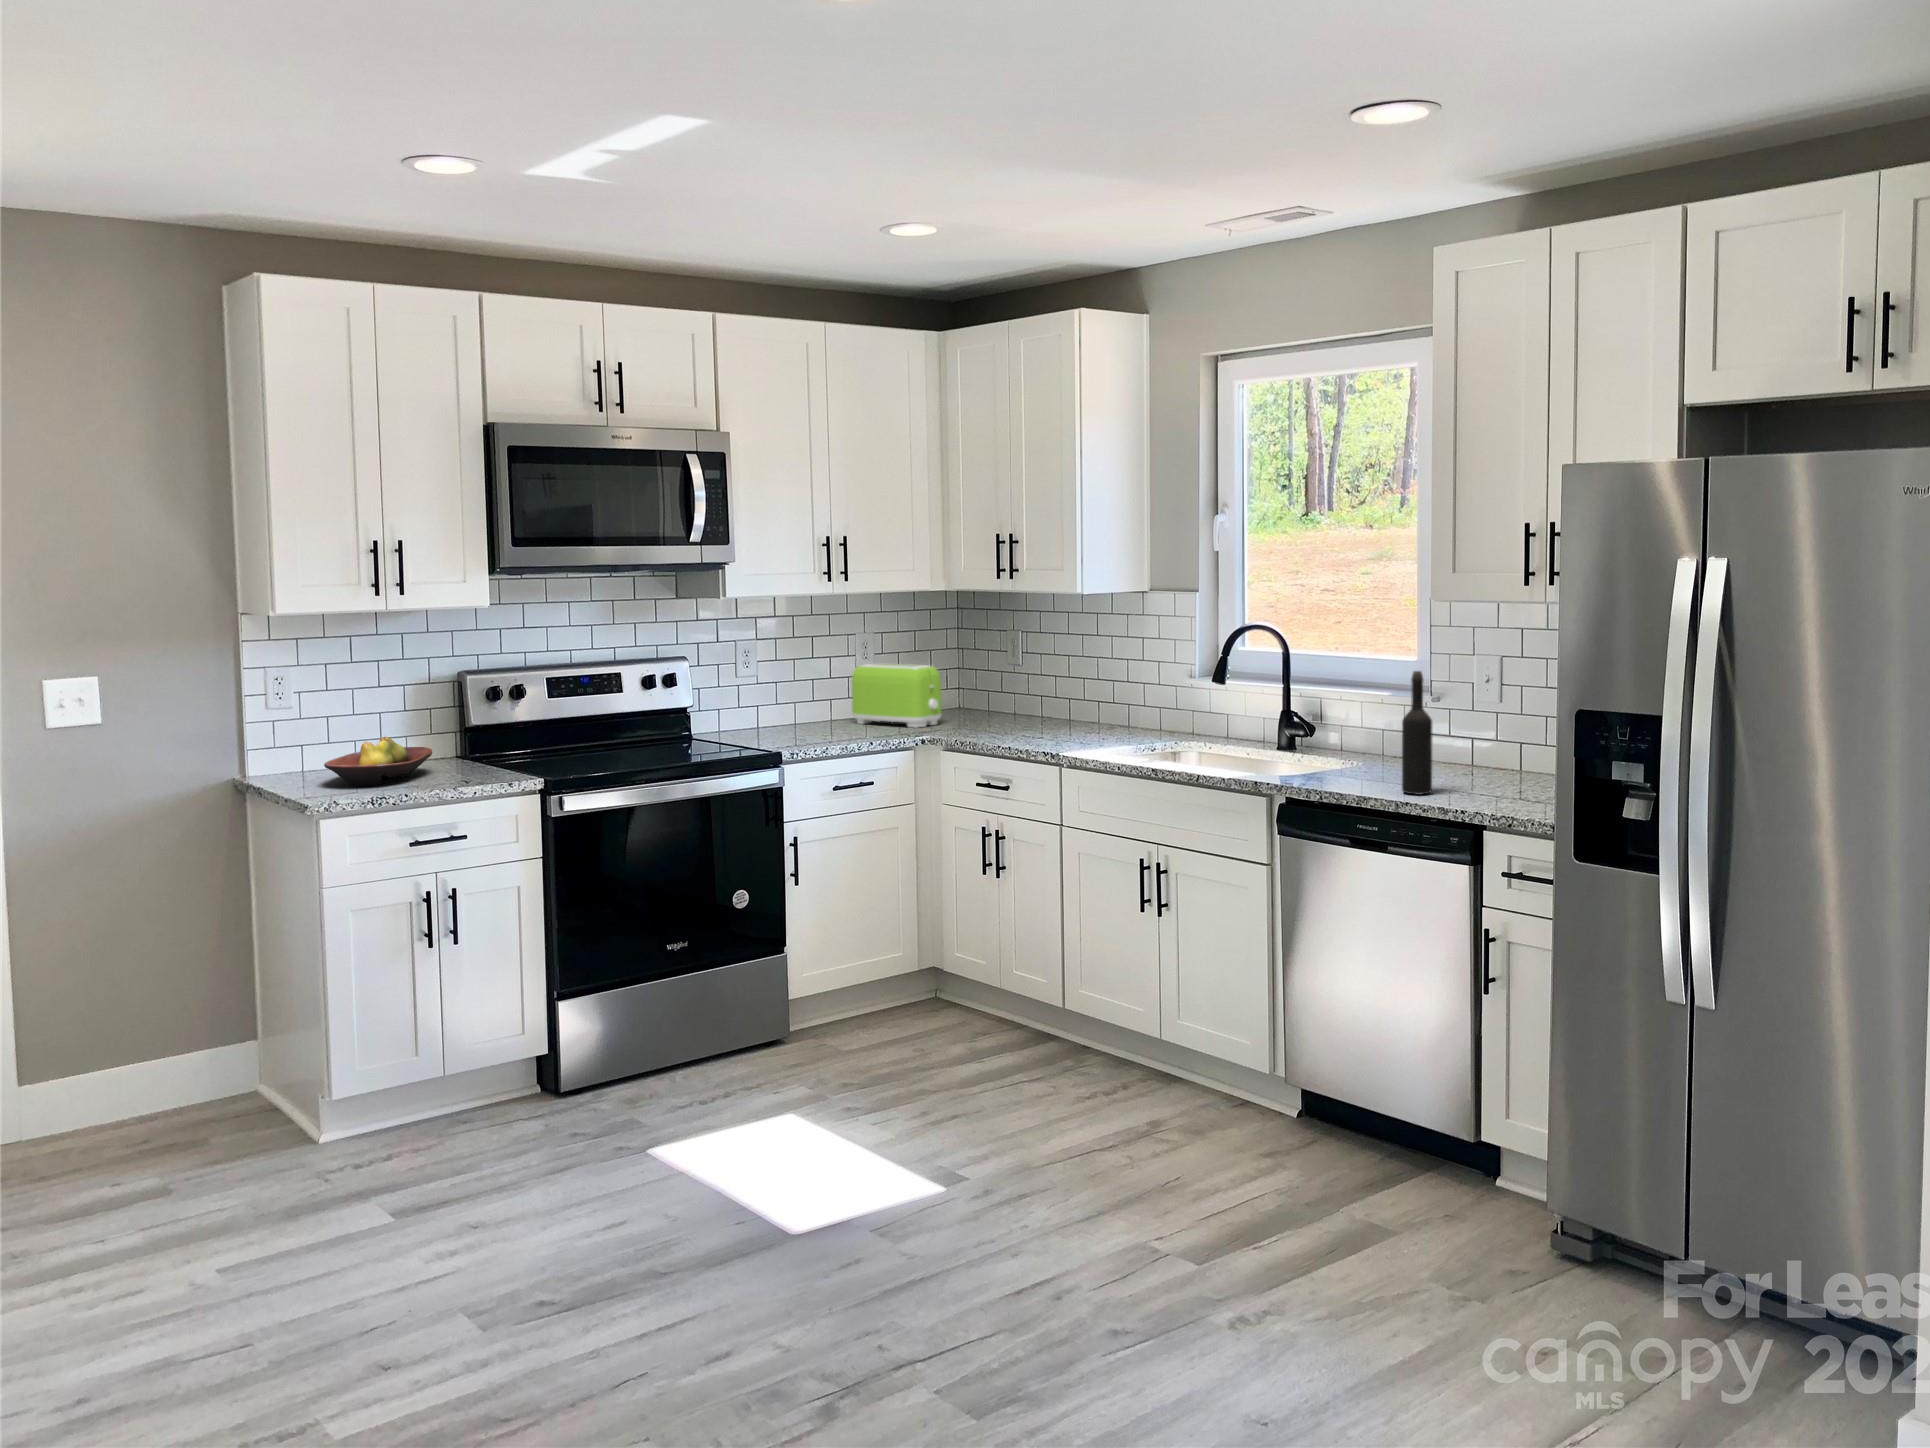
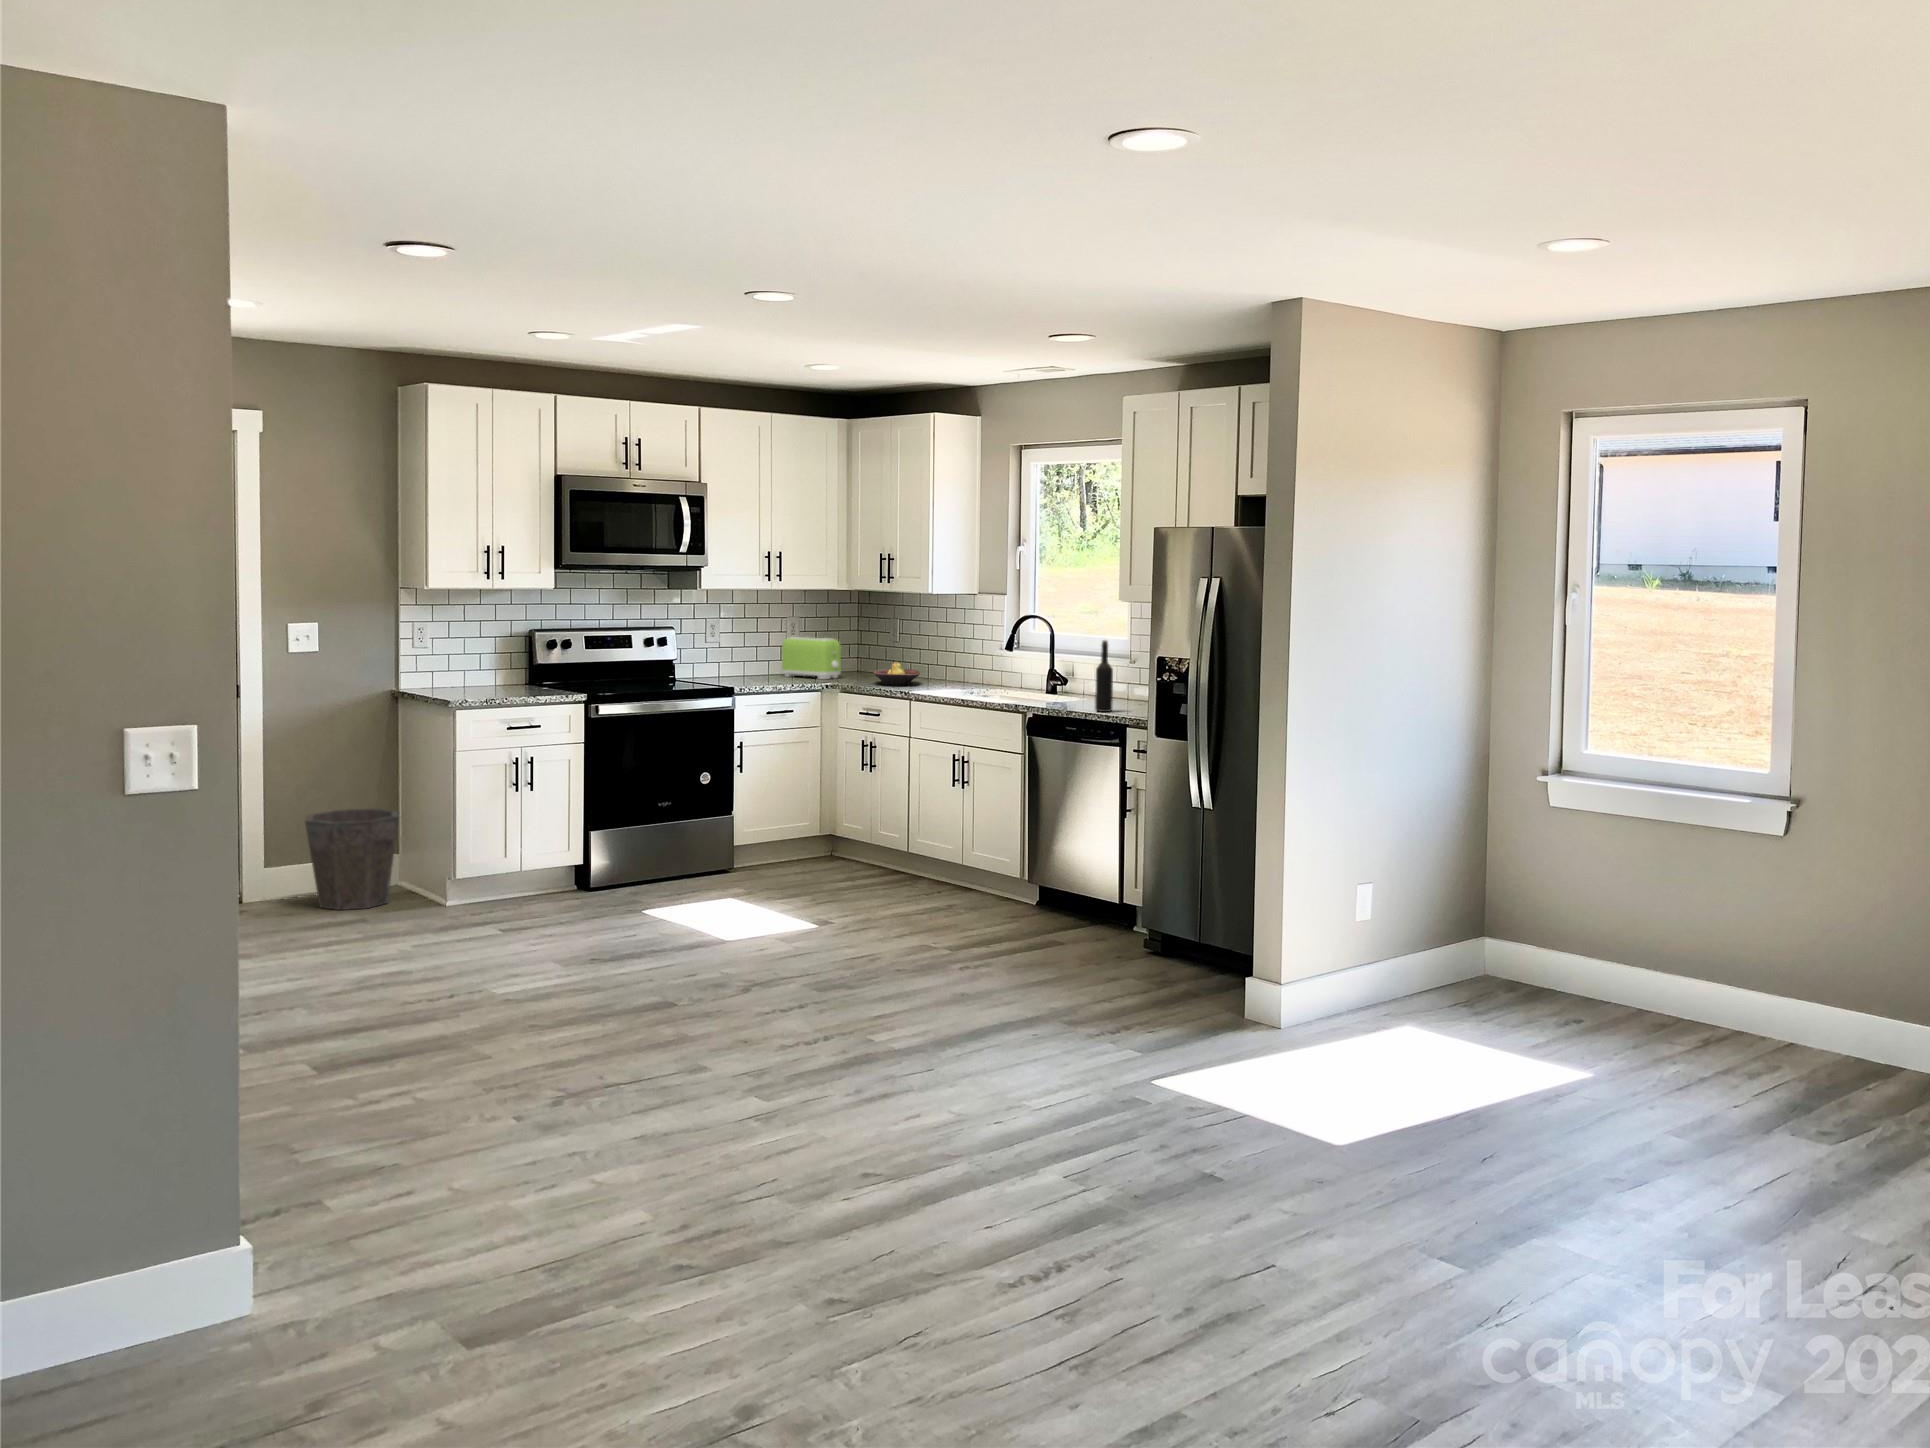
fruit bowl: present [324,737,432,786] -> present [873,662,920,686]
waste bin: none [70,976,240,1161] -> present [305,809,399,910]

